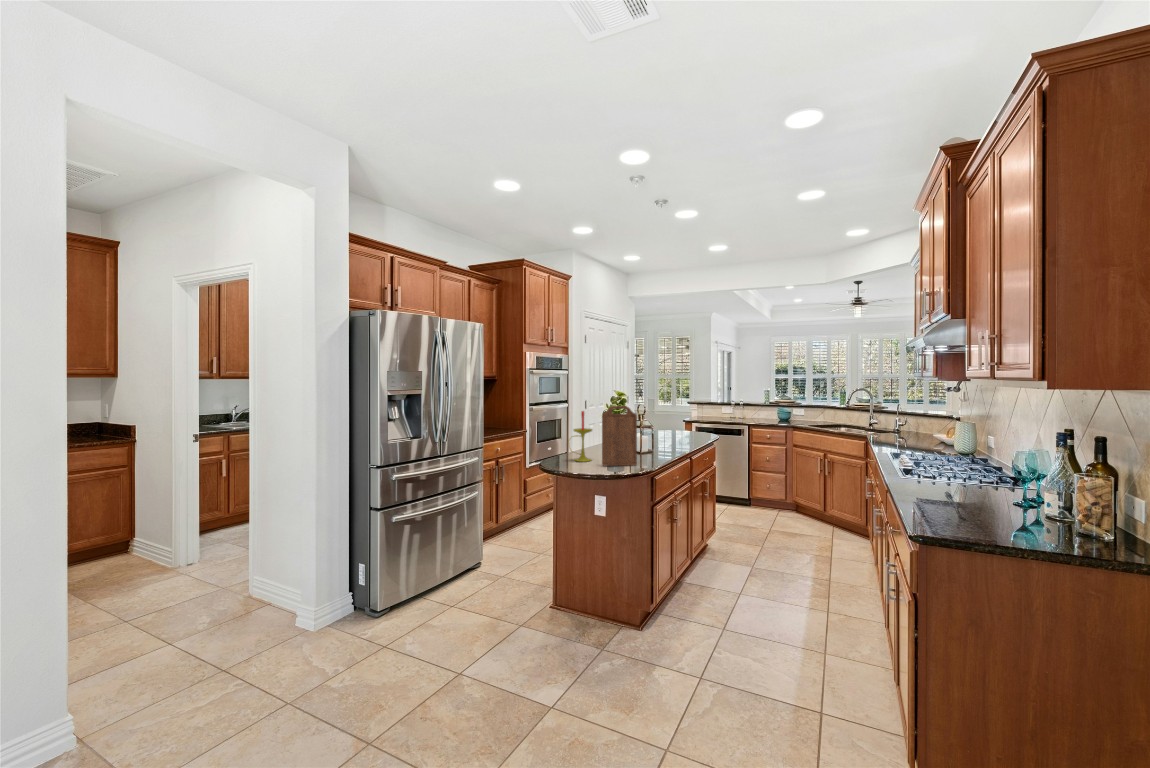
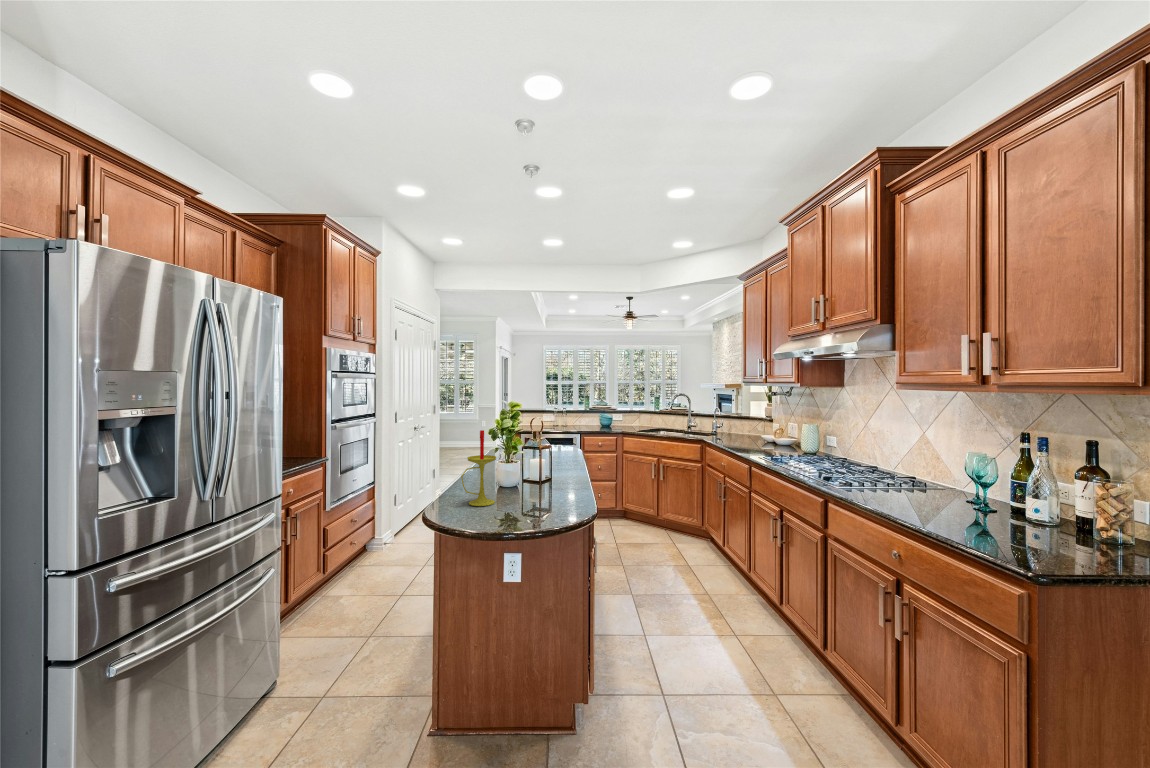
cutting board: present [602,406,637,466] -> none [526,422,572,511]

